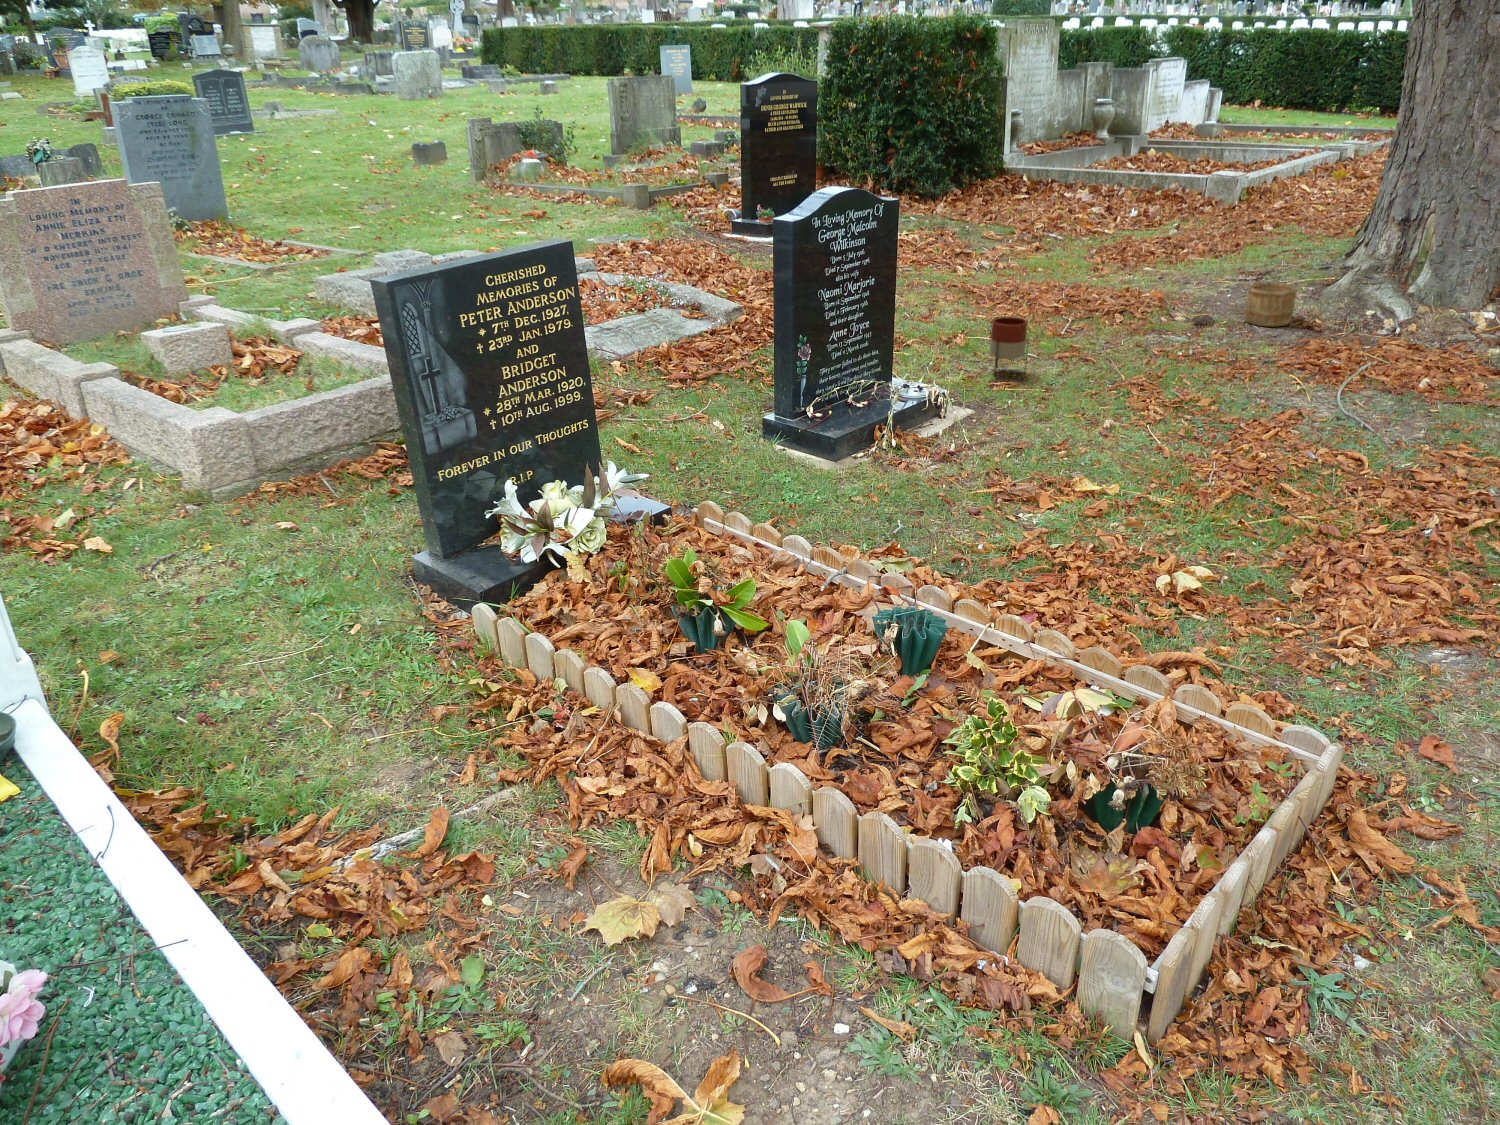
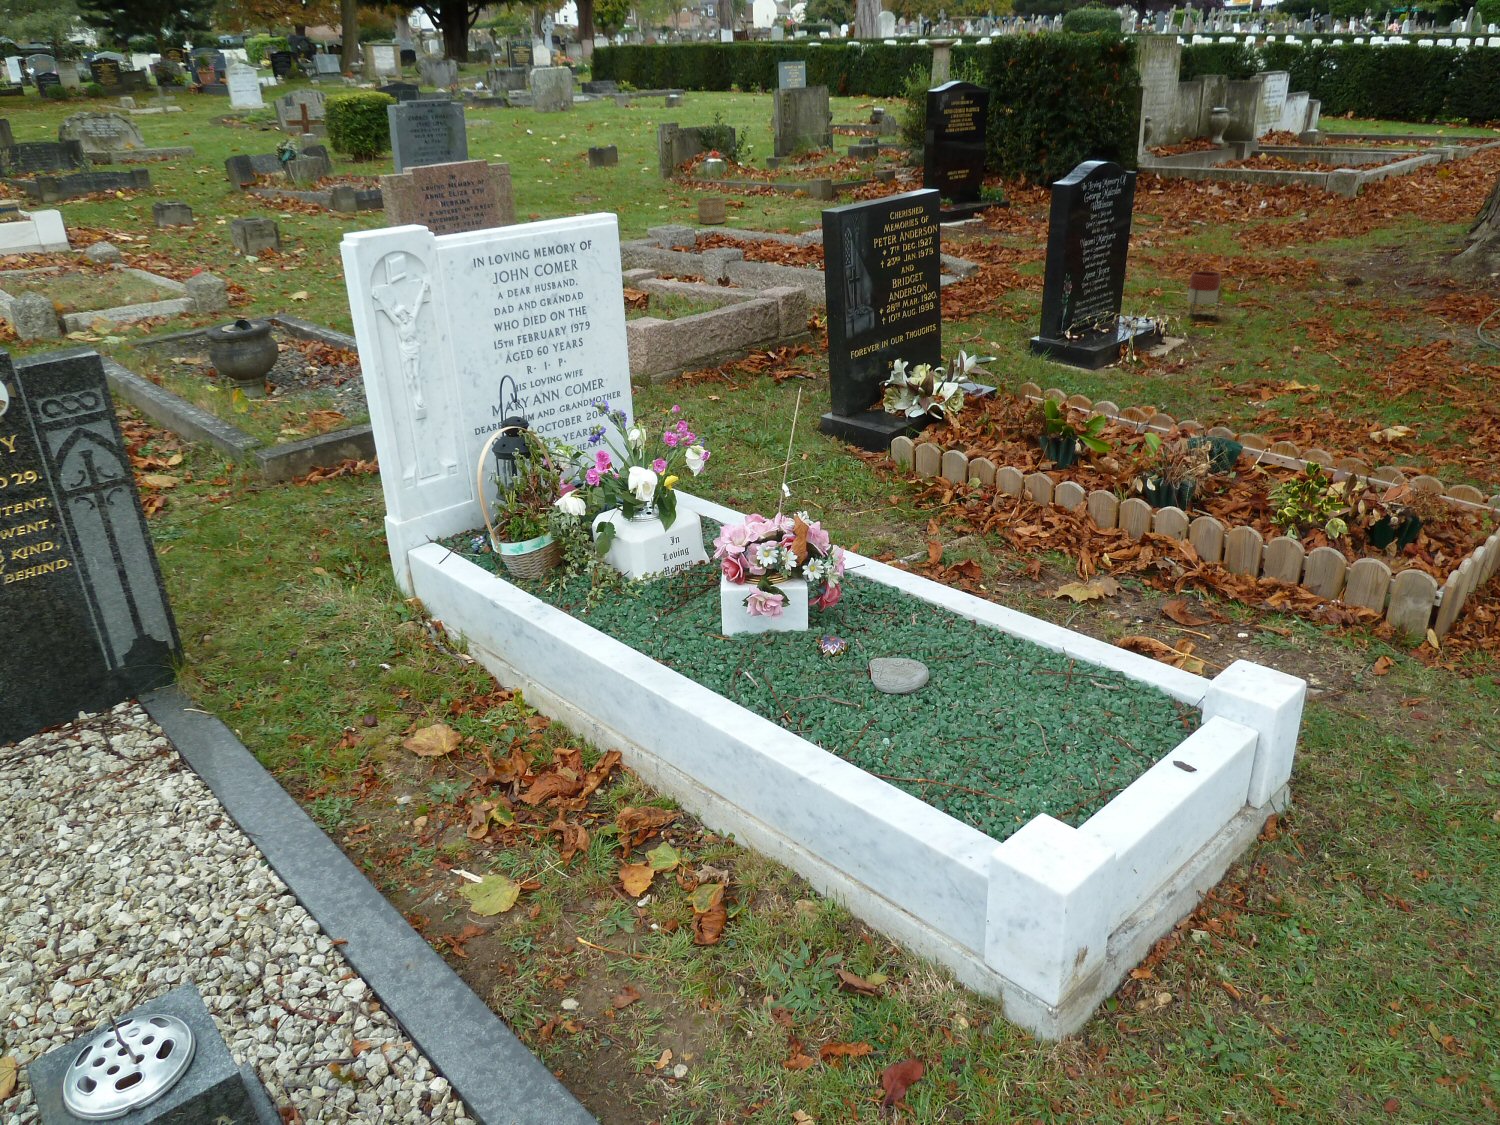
wooden bucket: present [1245,283,1298,327] -> present [697,198,726,224]

